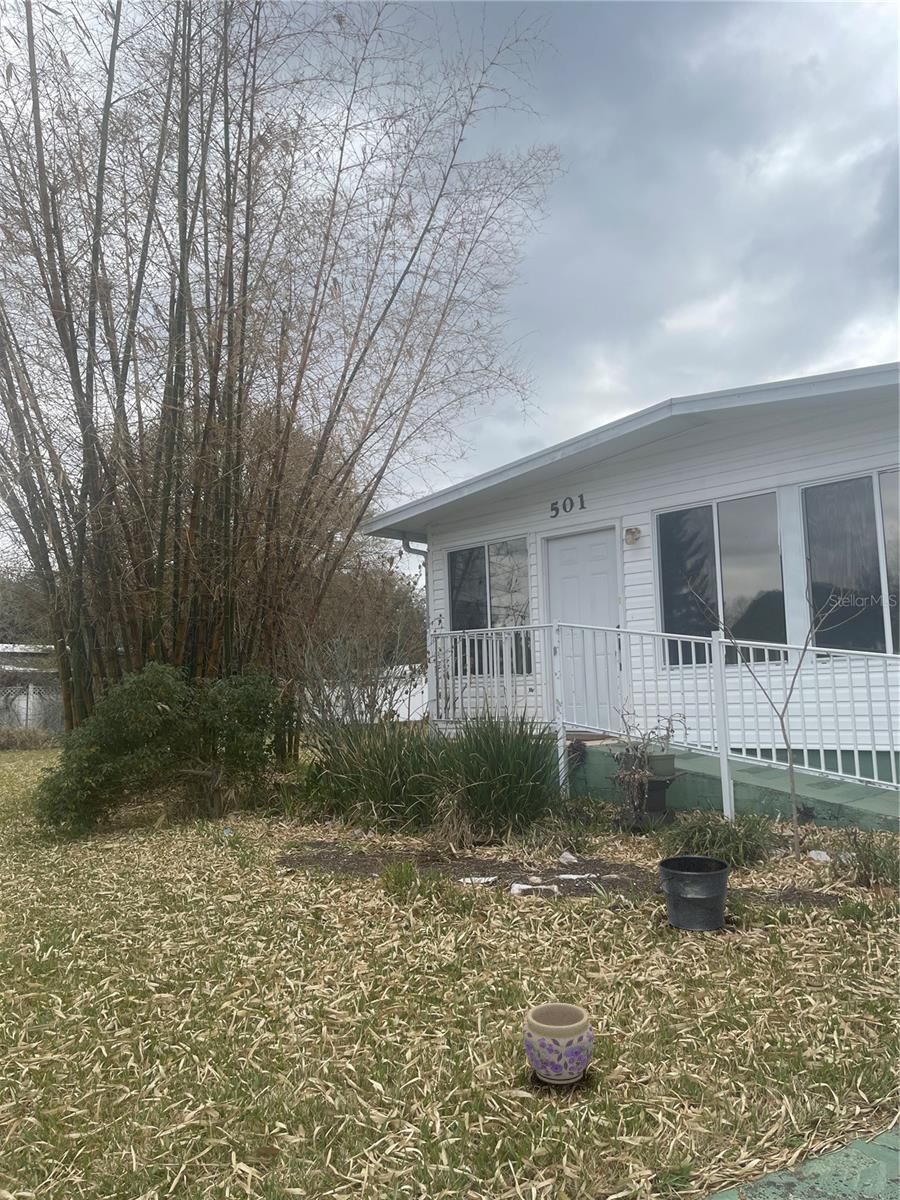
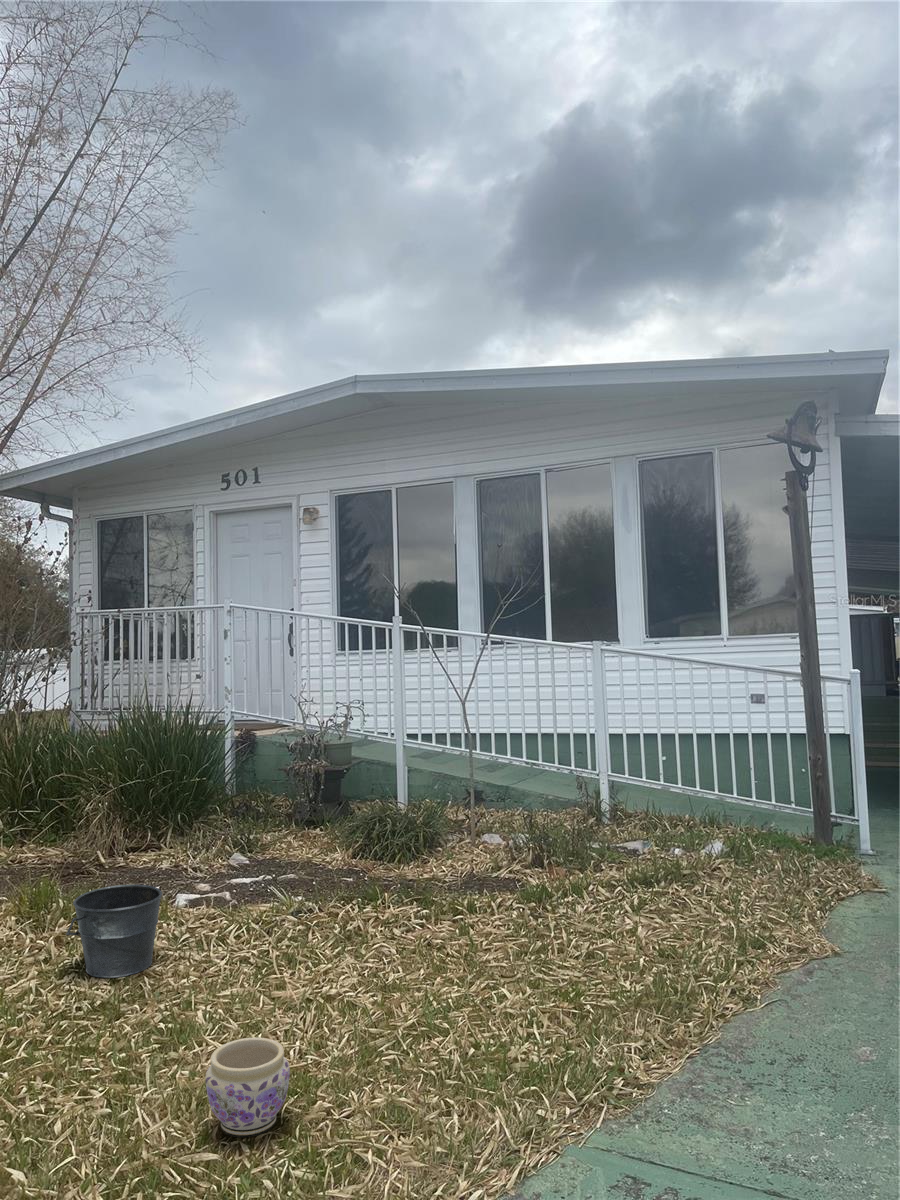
bucket: present [653,855,730,931] -> present [66,884,162,978]

